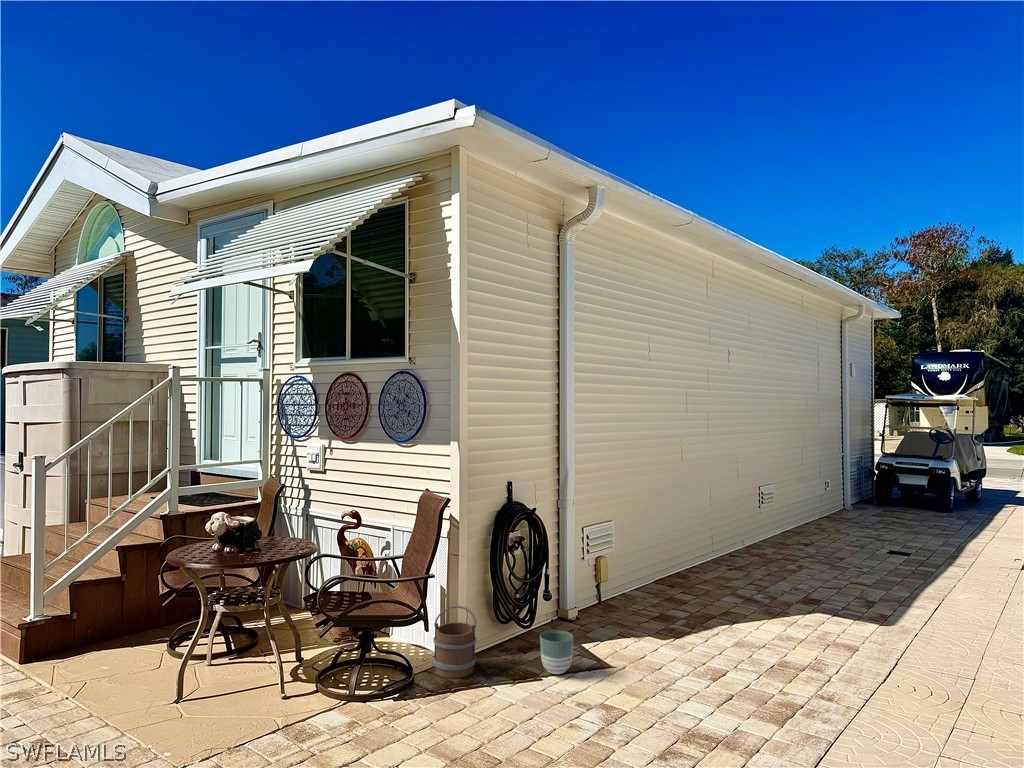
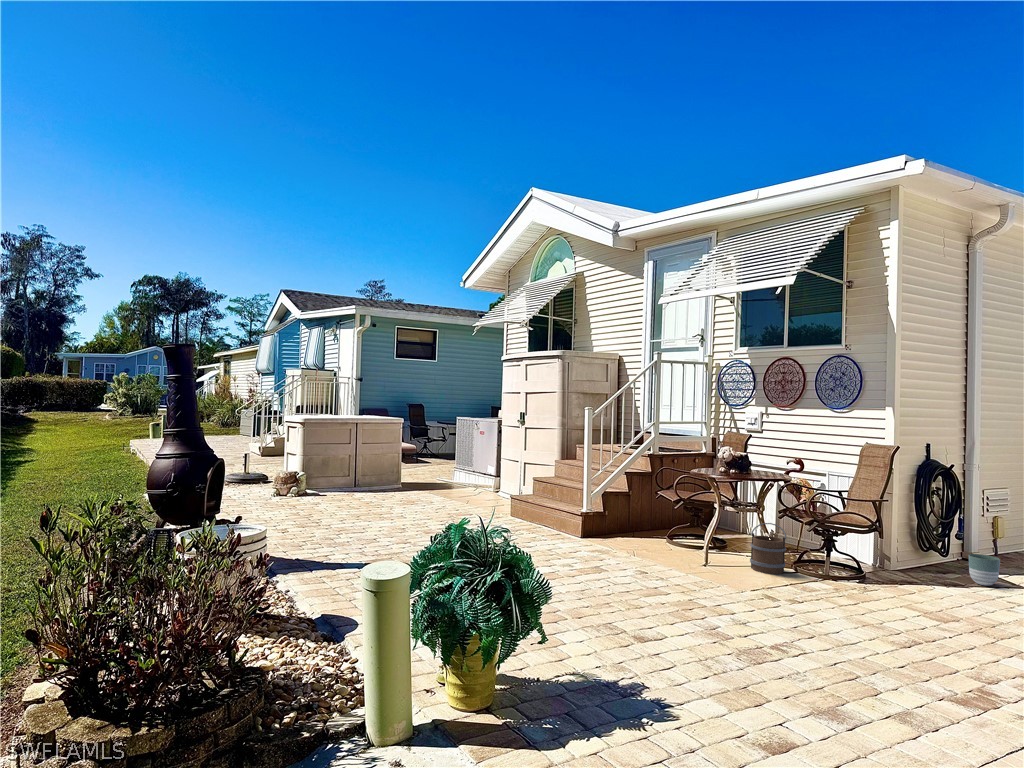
bucket: present [433,606,476,678] -> present [750,523,786,574]

